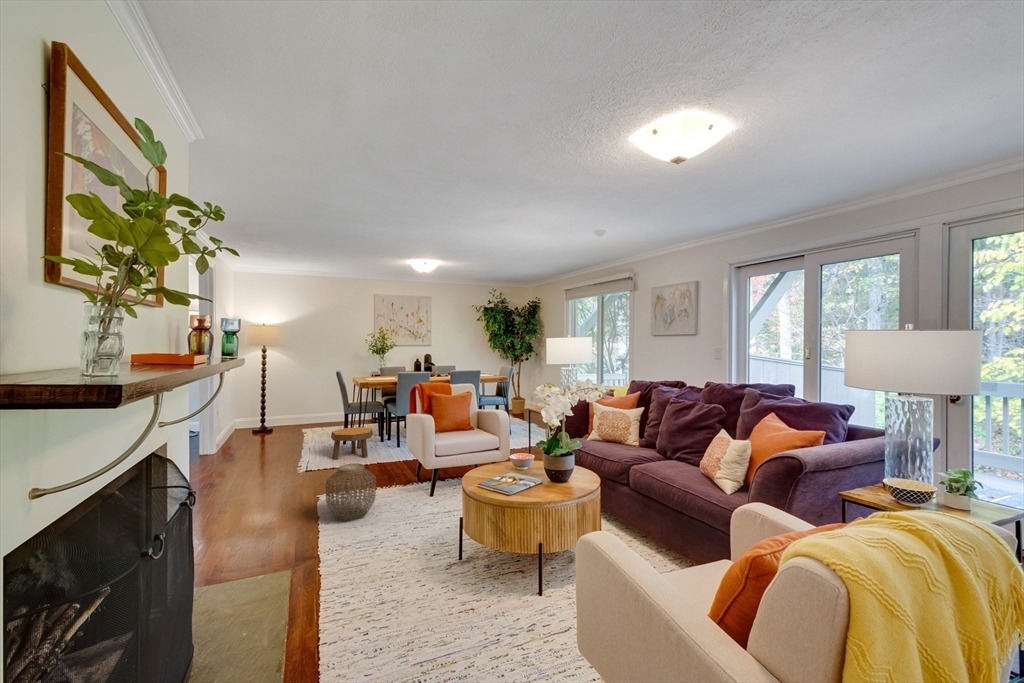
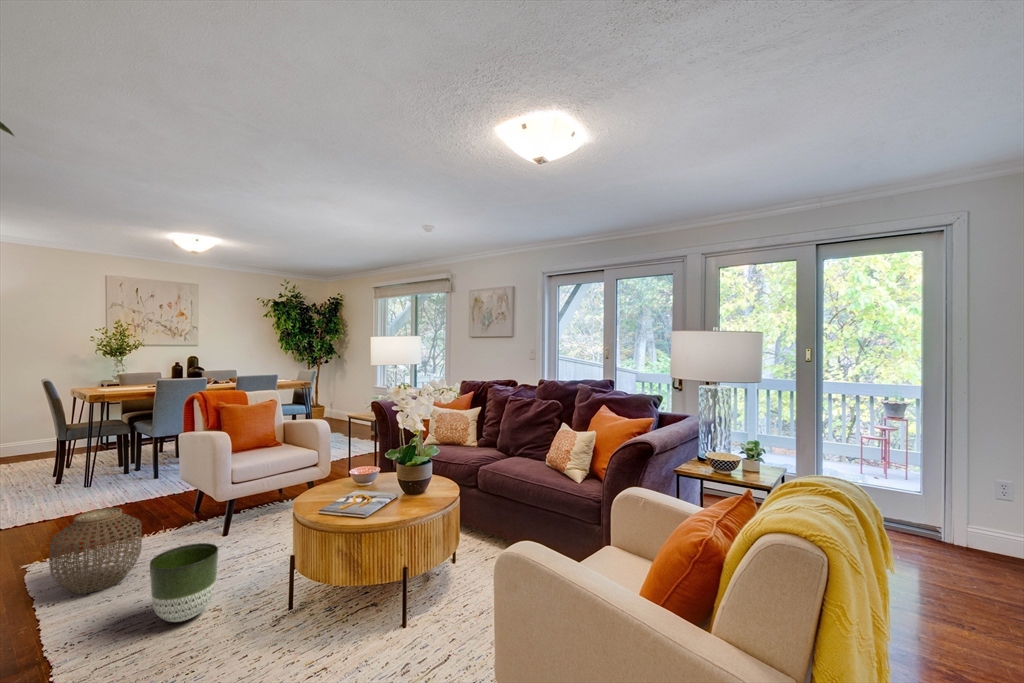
footstool: present [331,427,373,459] -> none [38,456,116,507]
planter: none [372,497,414,551] -> present [150,543,218,622]

